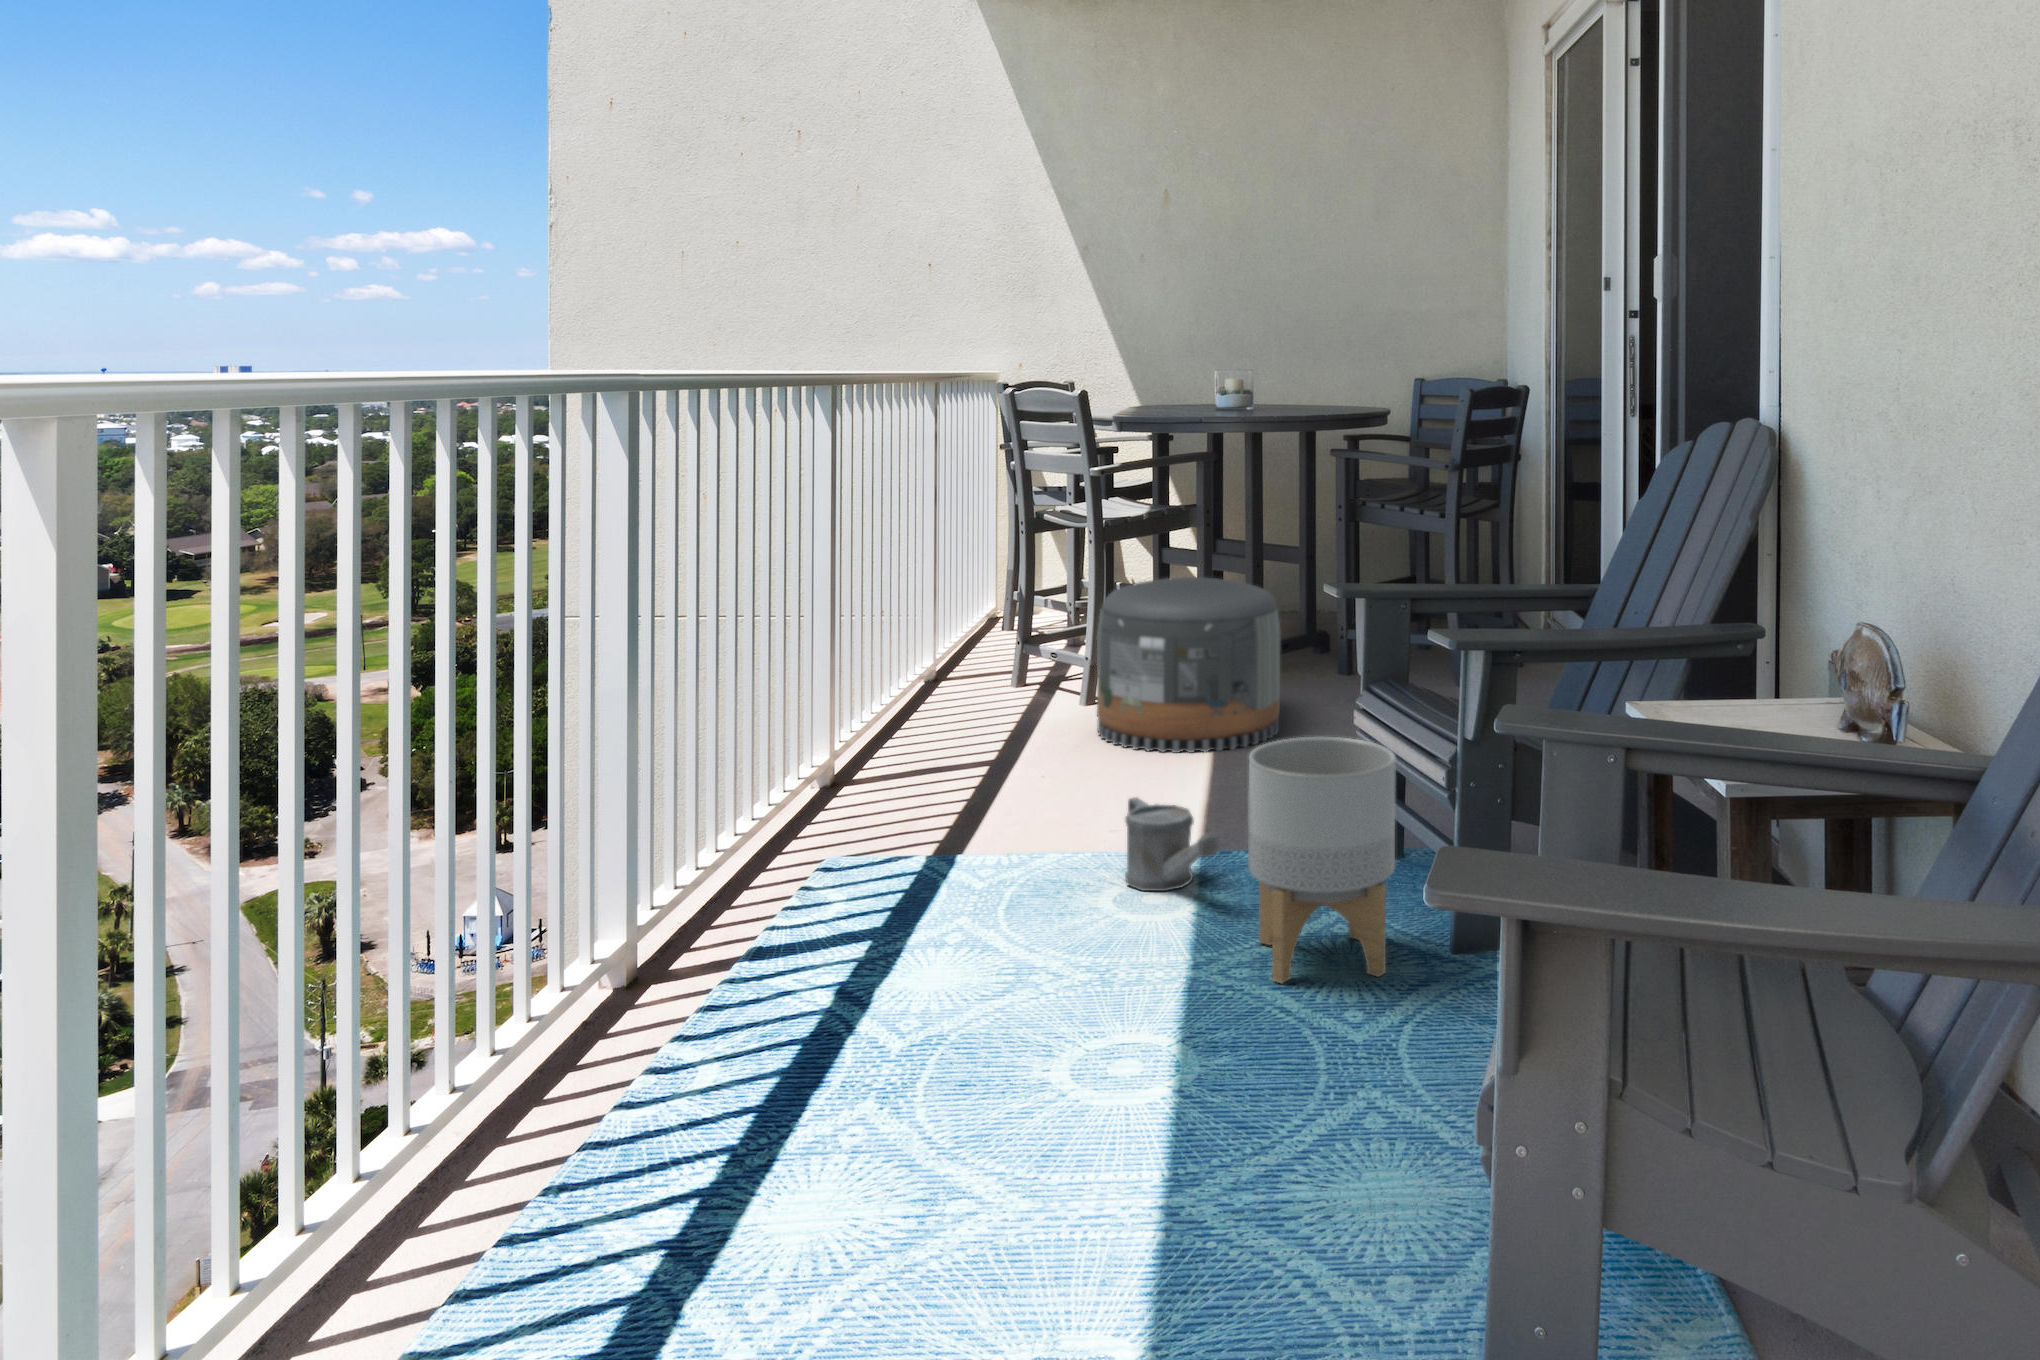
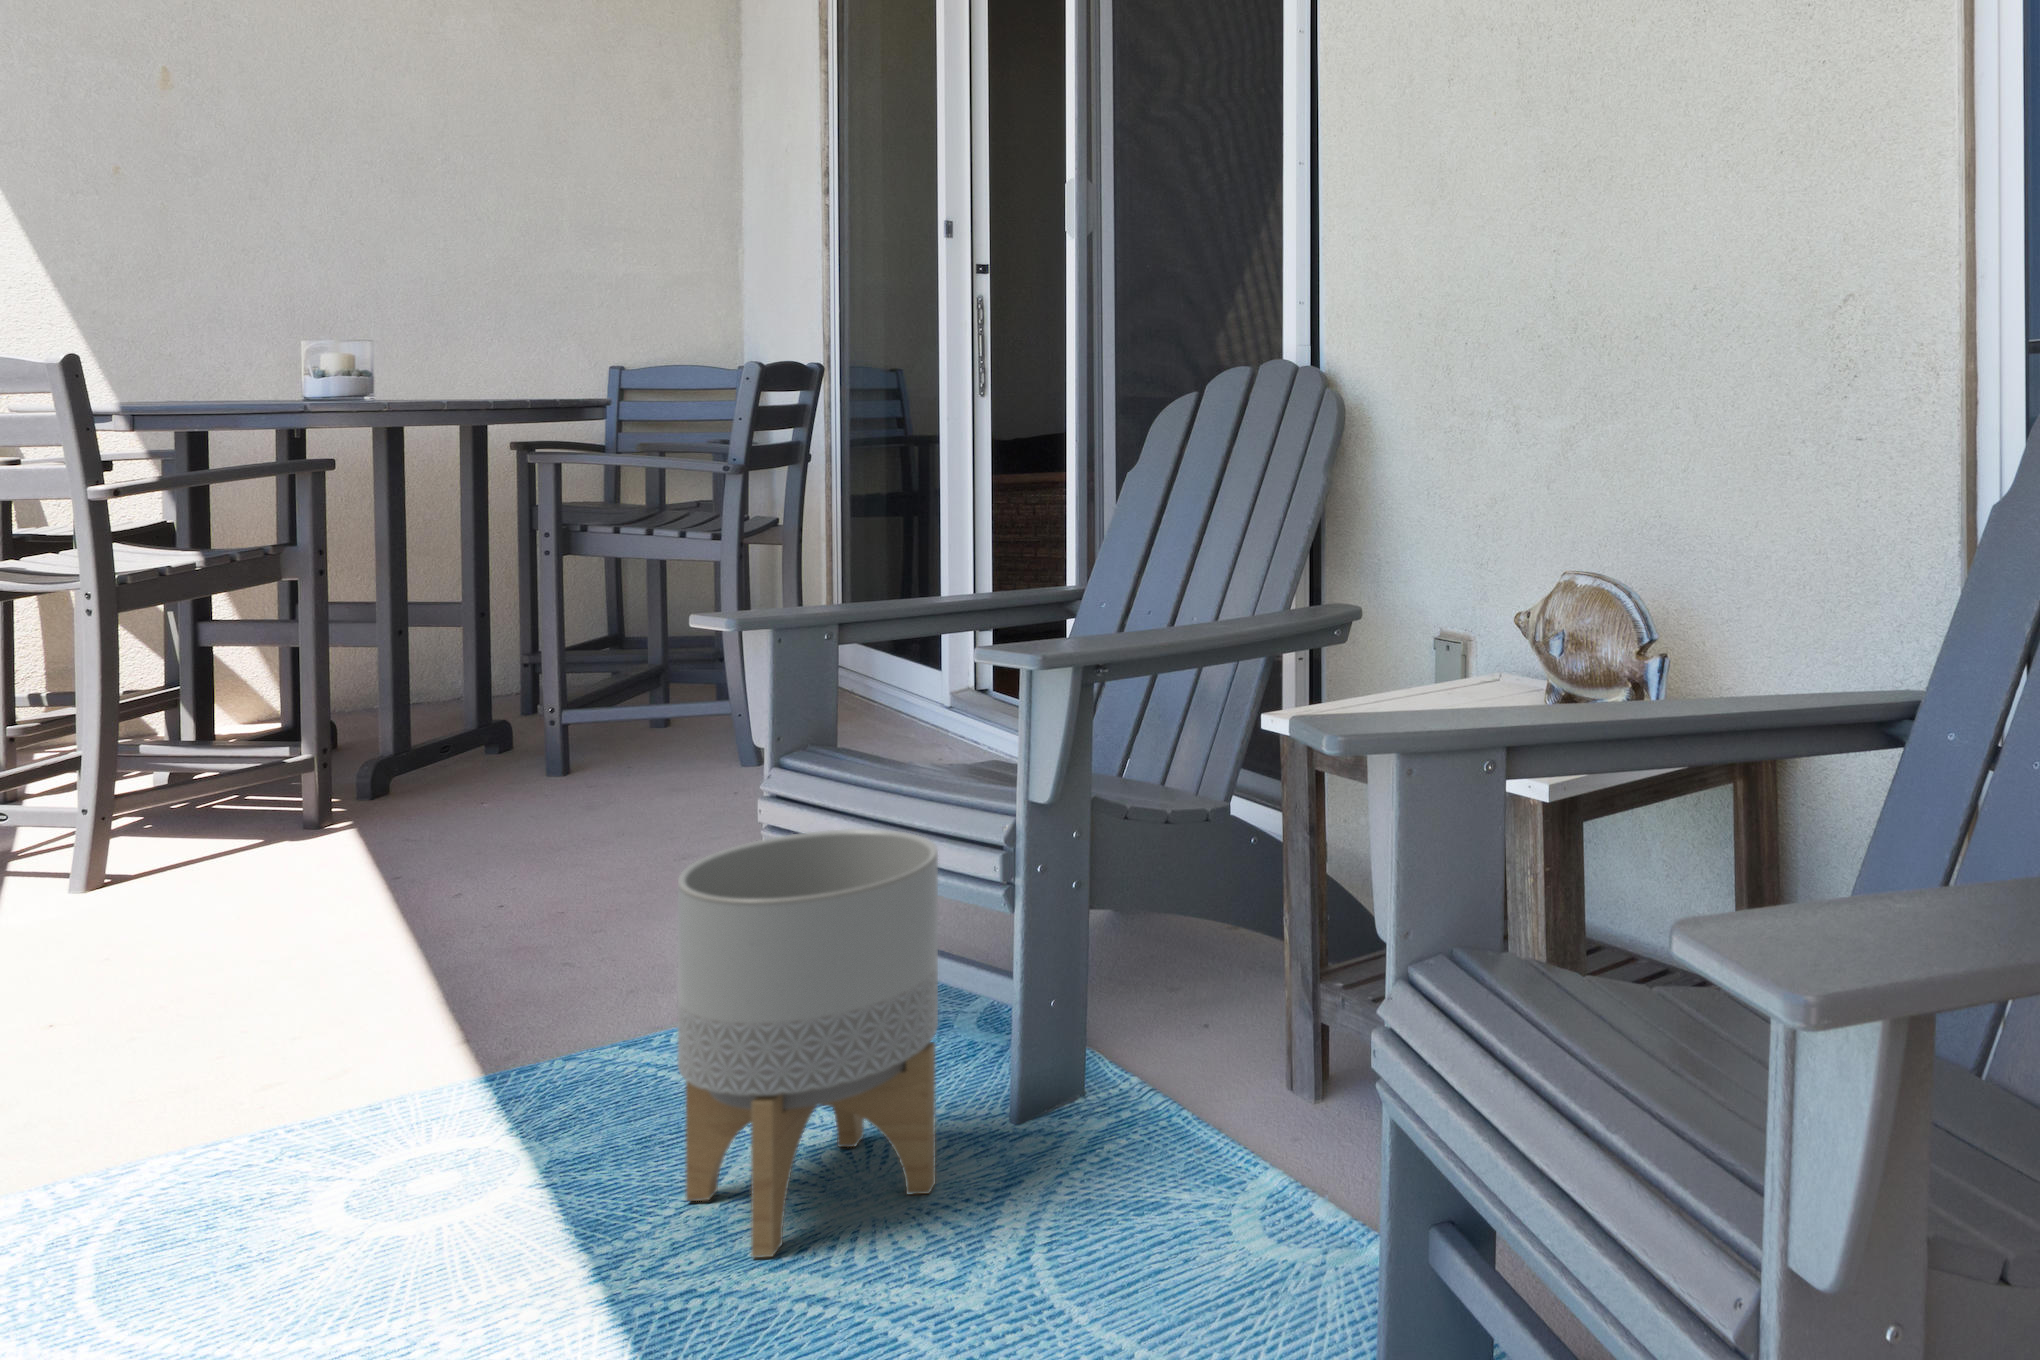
pouf: present [1097,577,1281,753] -> none [136,647,506,948]
watering can: present [1125,797,1219,891] -> none [332,1012,575,1178]

